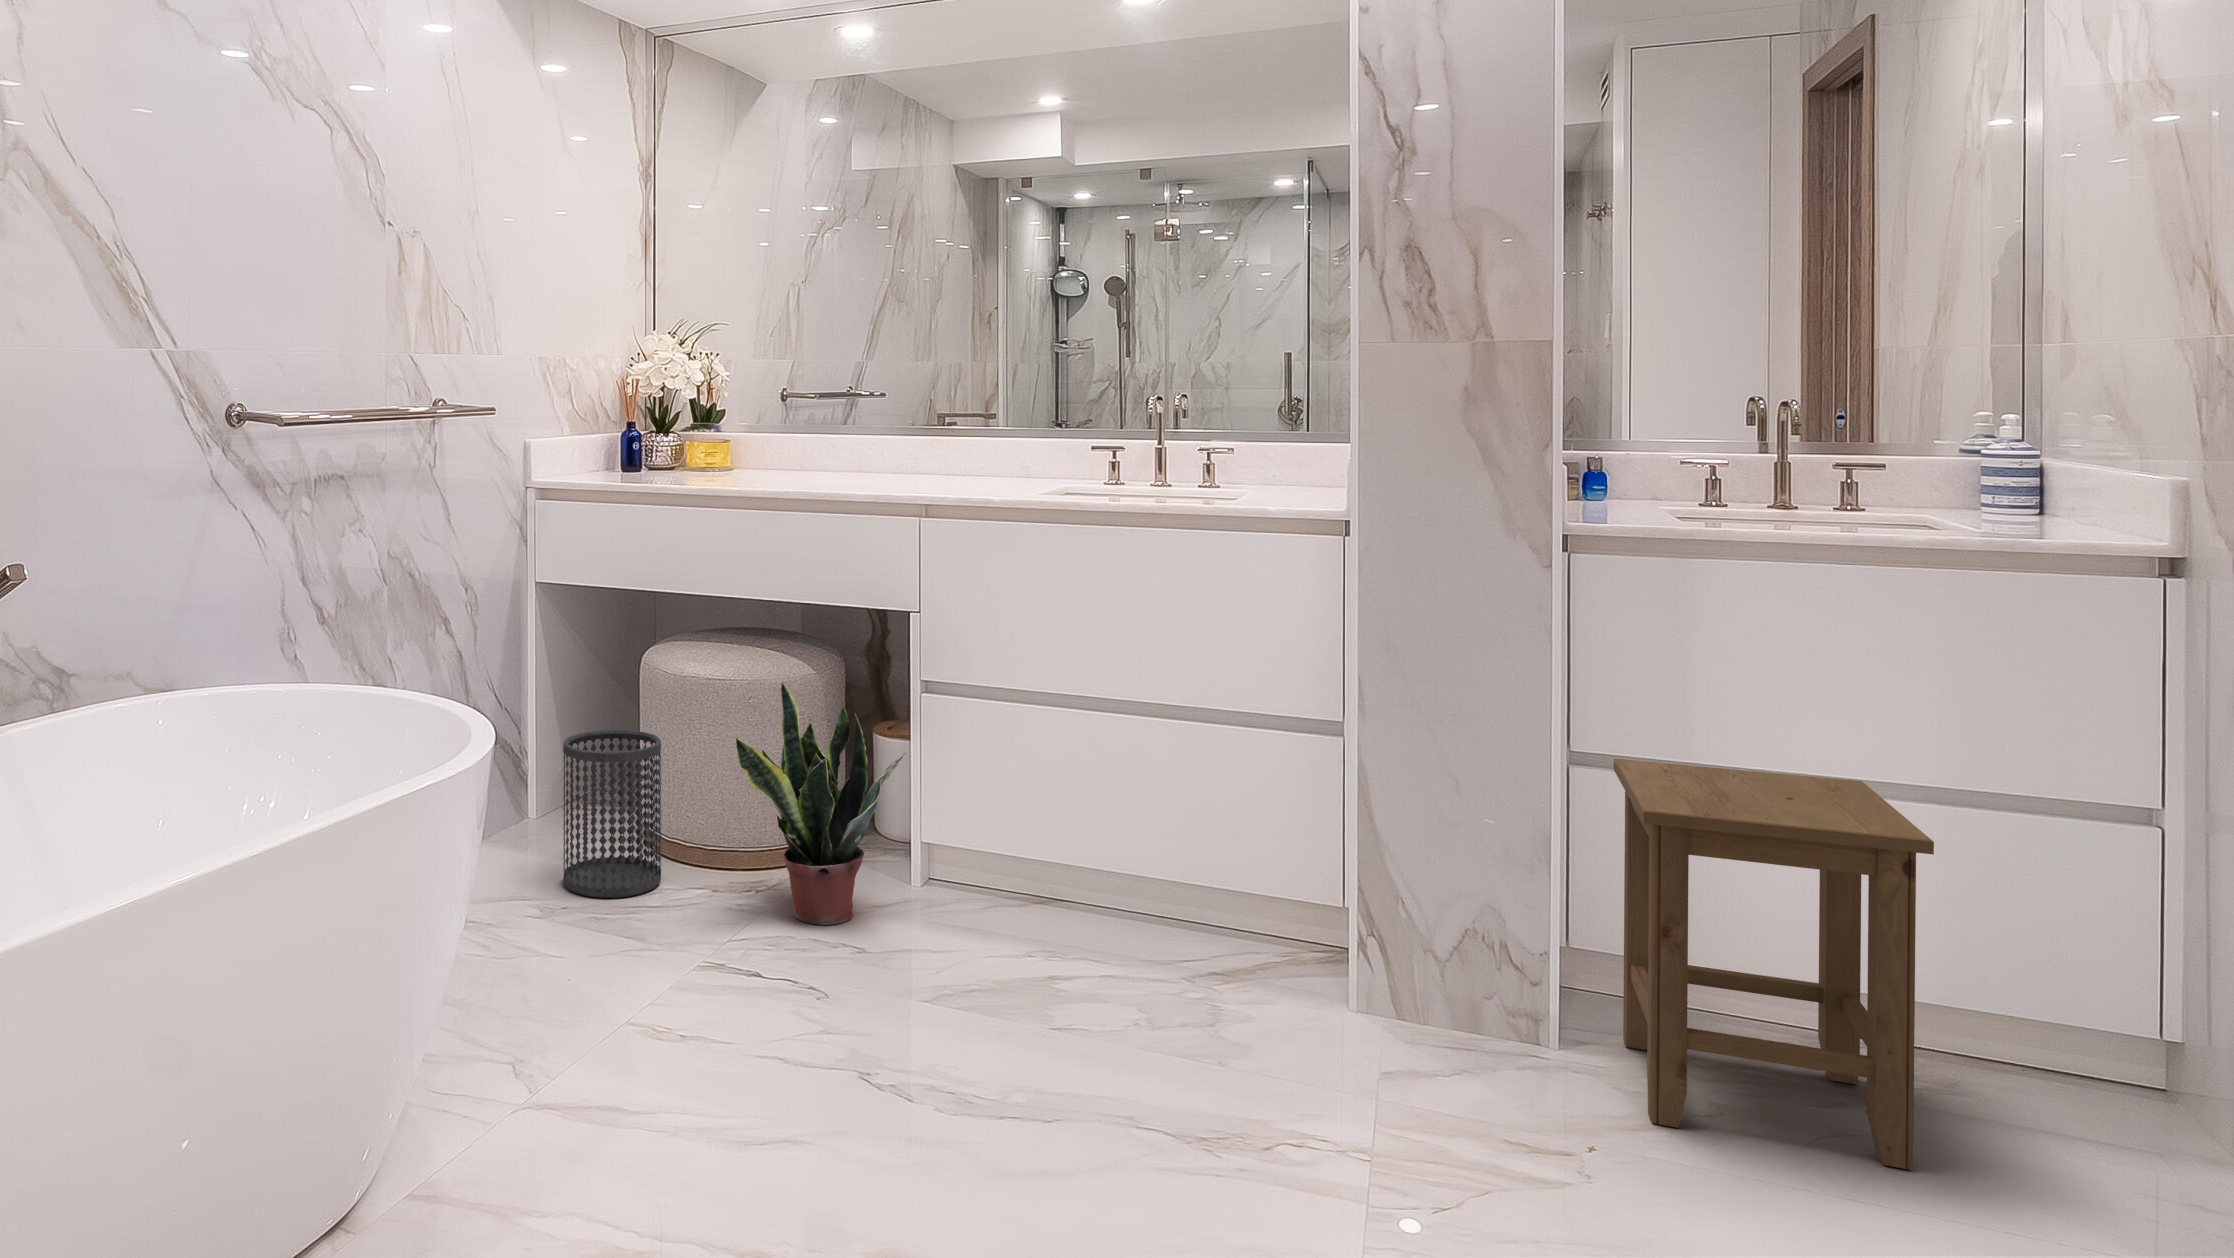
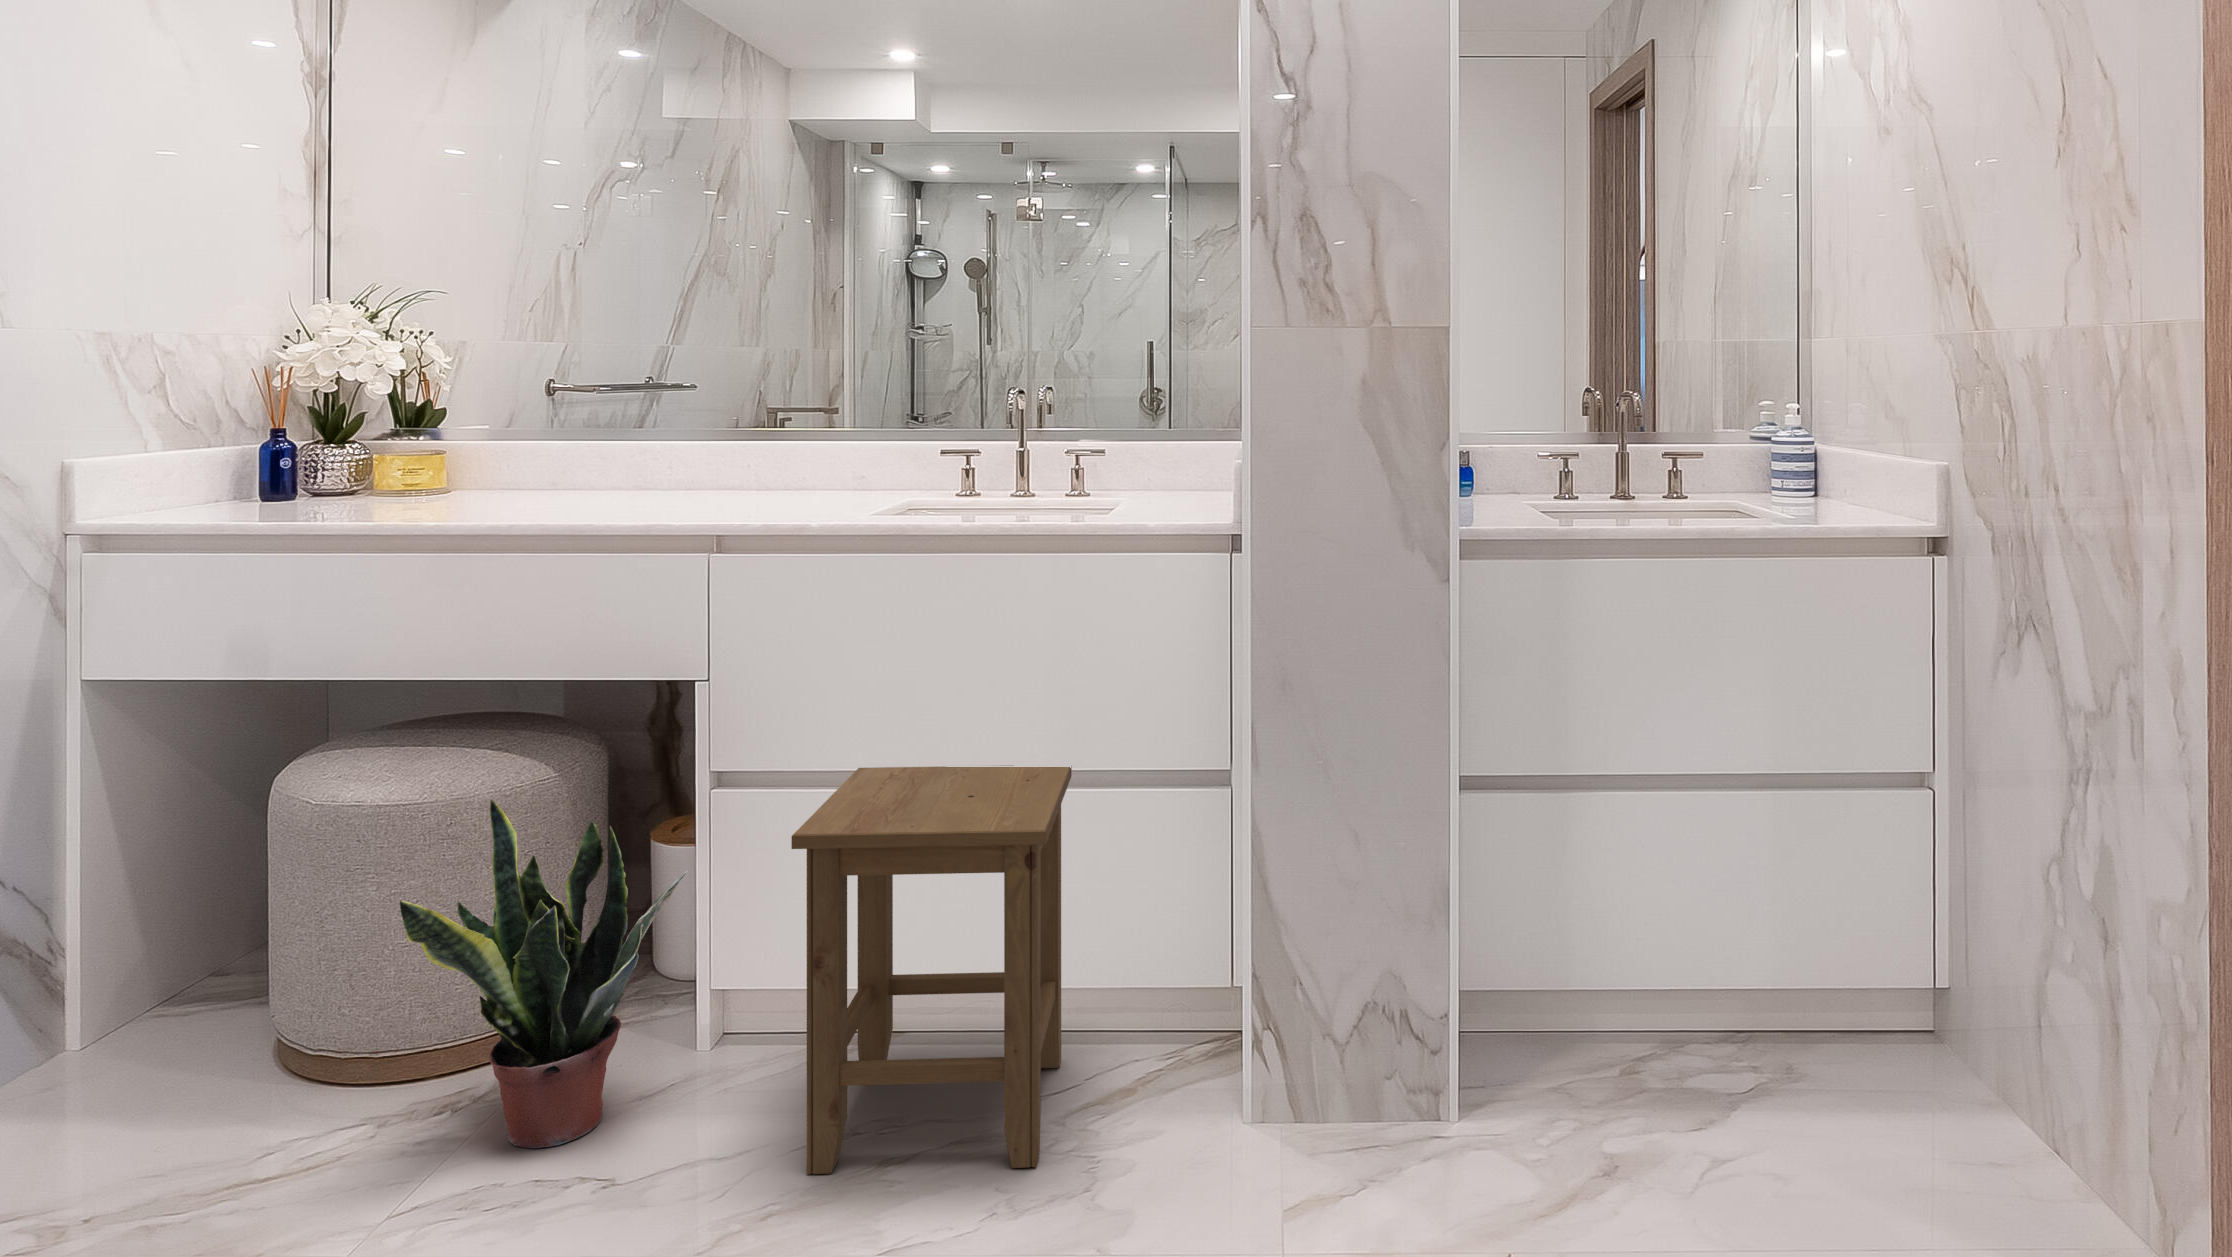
wastebasket: present [563,730,661,898] -> none [93,894,288,1182]
stool: present [1614,759,1934,1170] -> present [791,765,1072,1174]

